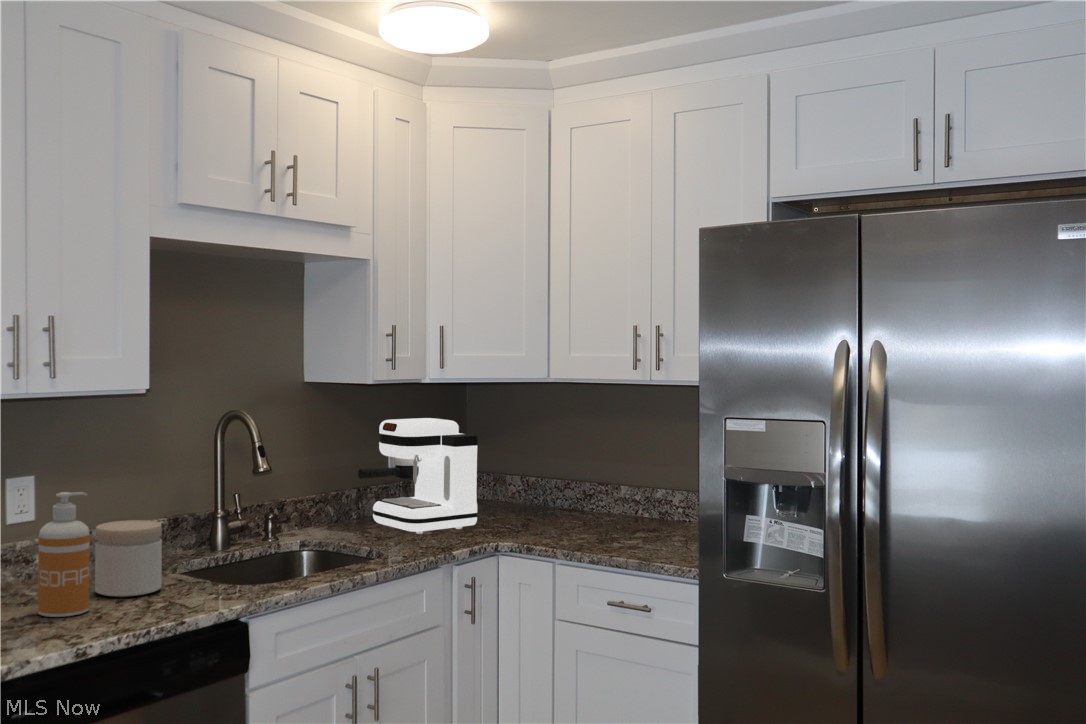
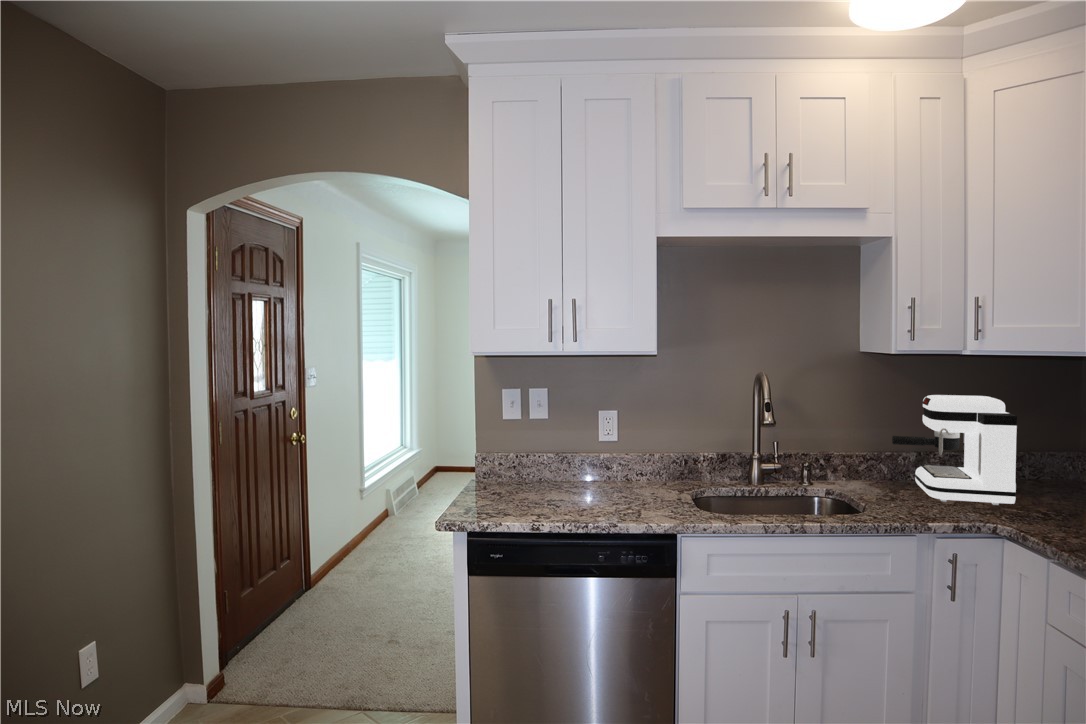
soap dispenser: present [38,492,89,617] -> none [563,425,594,505]
jar: present [95,520,162,597] -> none [617,450,659,502]

